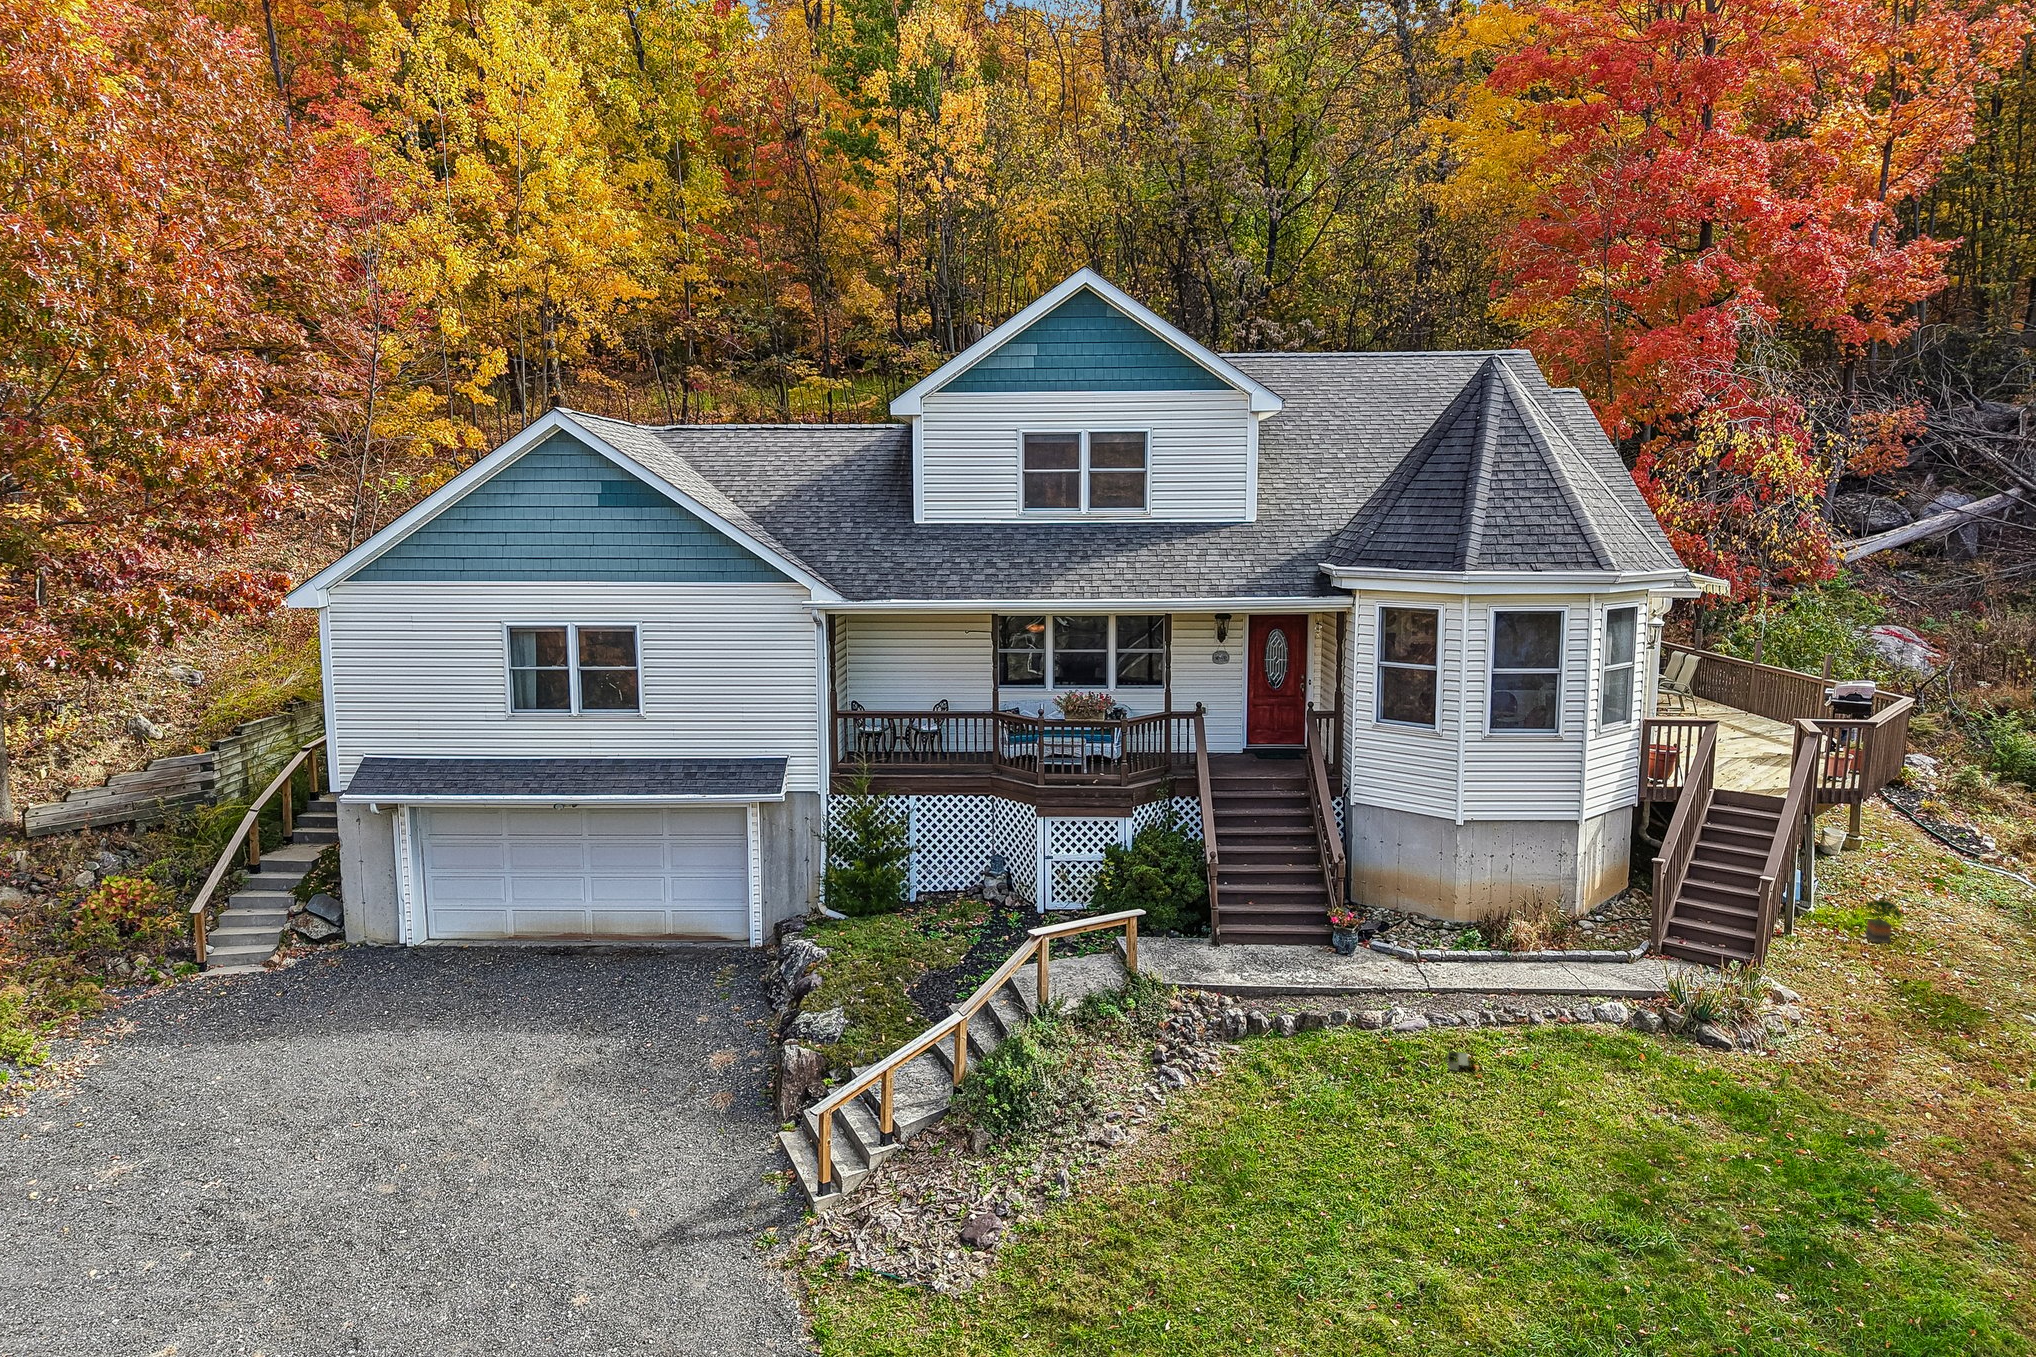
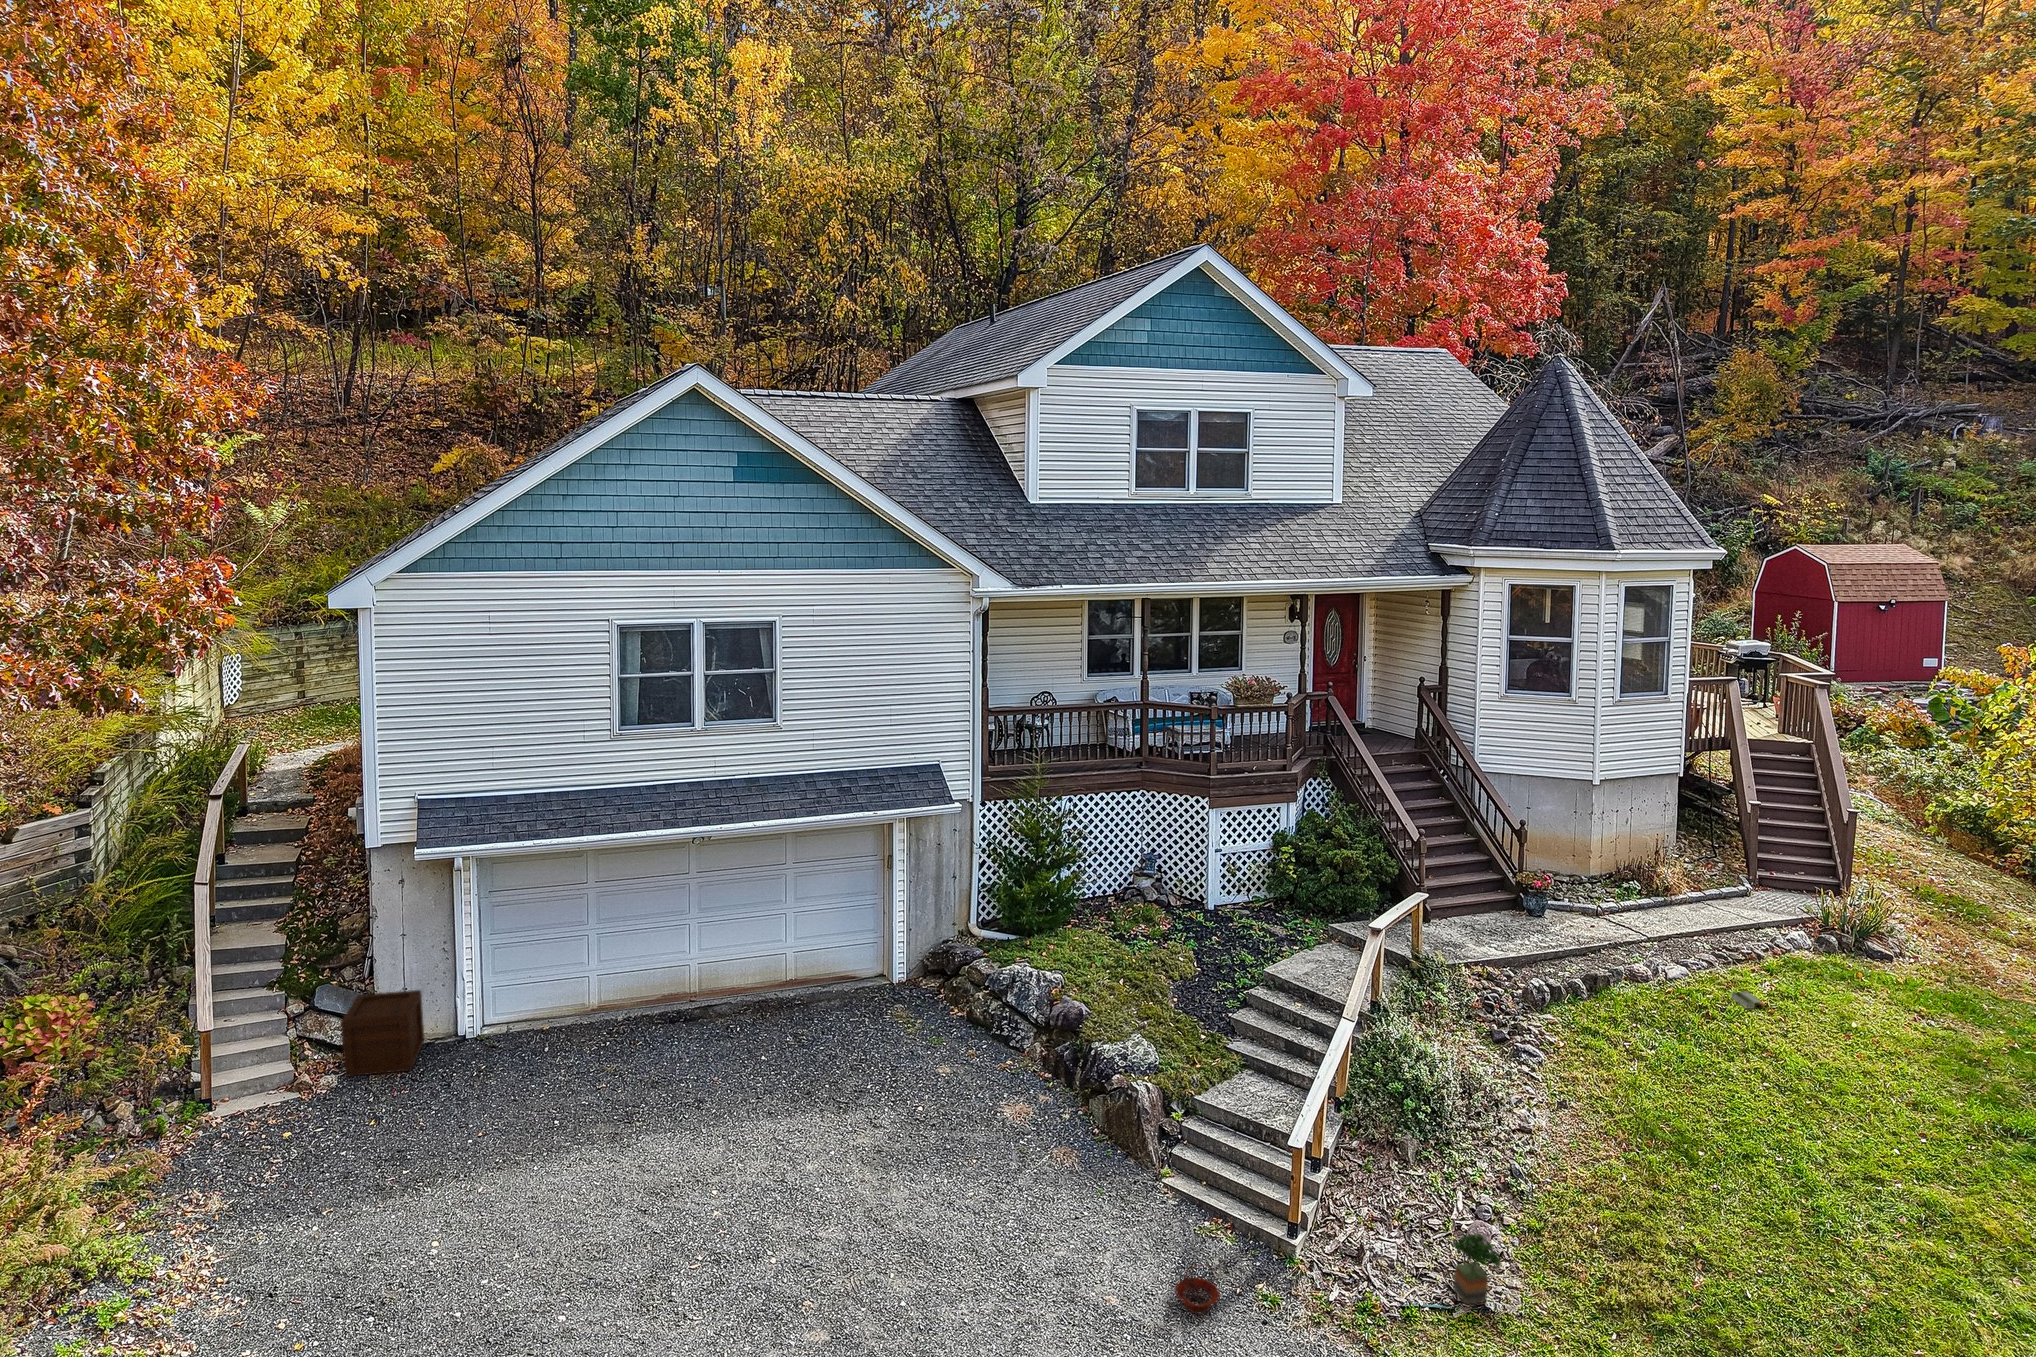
potted tree: present [1866,900,1901,943] -> present [1452,1234,1501,1304]
wooden crate: none [300,905,375,964] -> present [341,990,424,1077]
basket: none [684,1193,723,1235] -> present [1175,1265,1220,1314]

